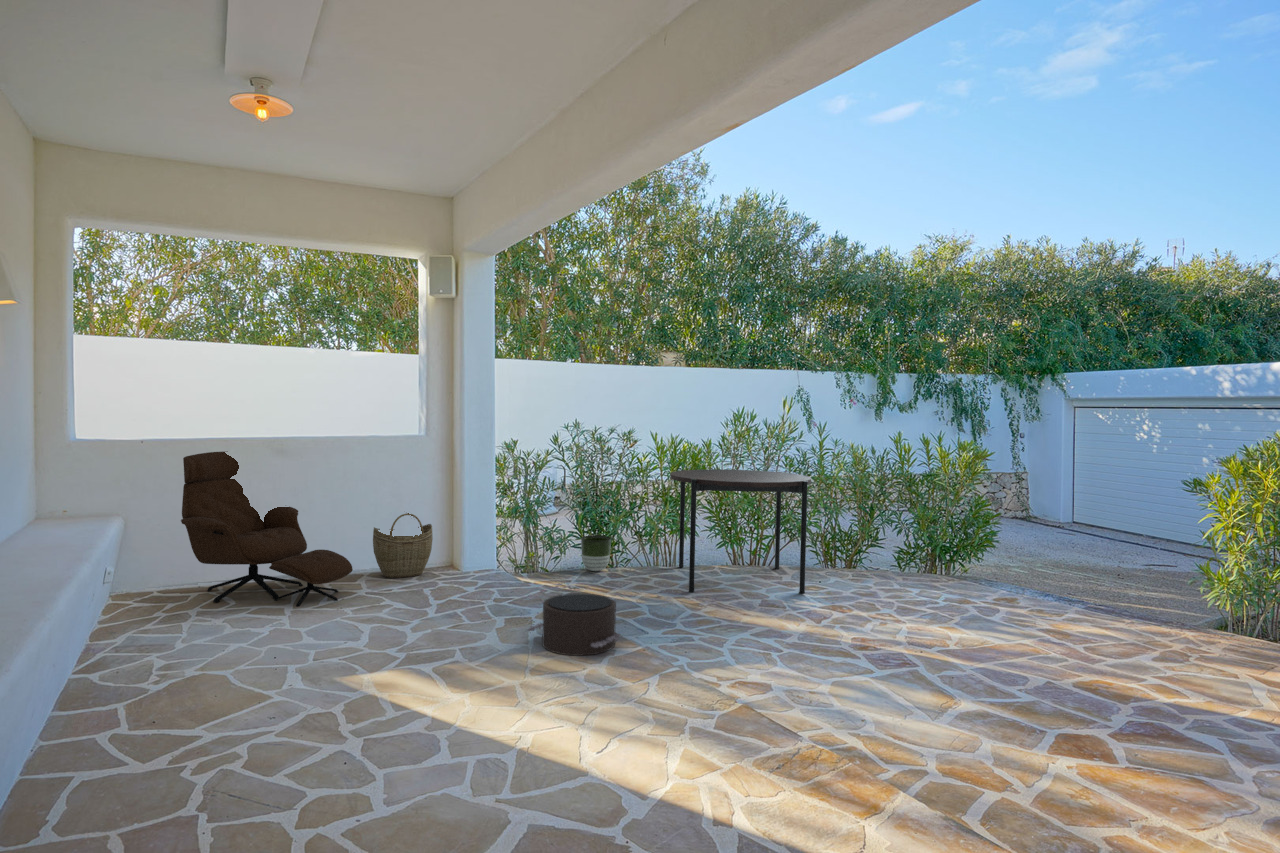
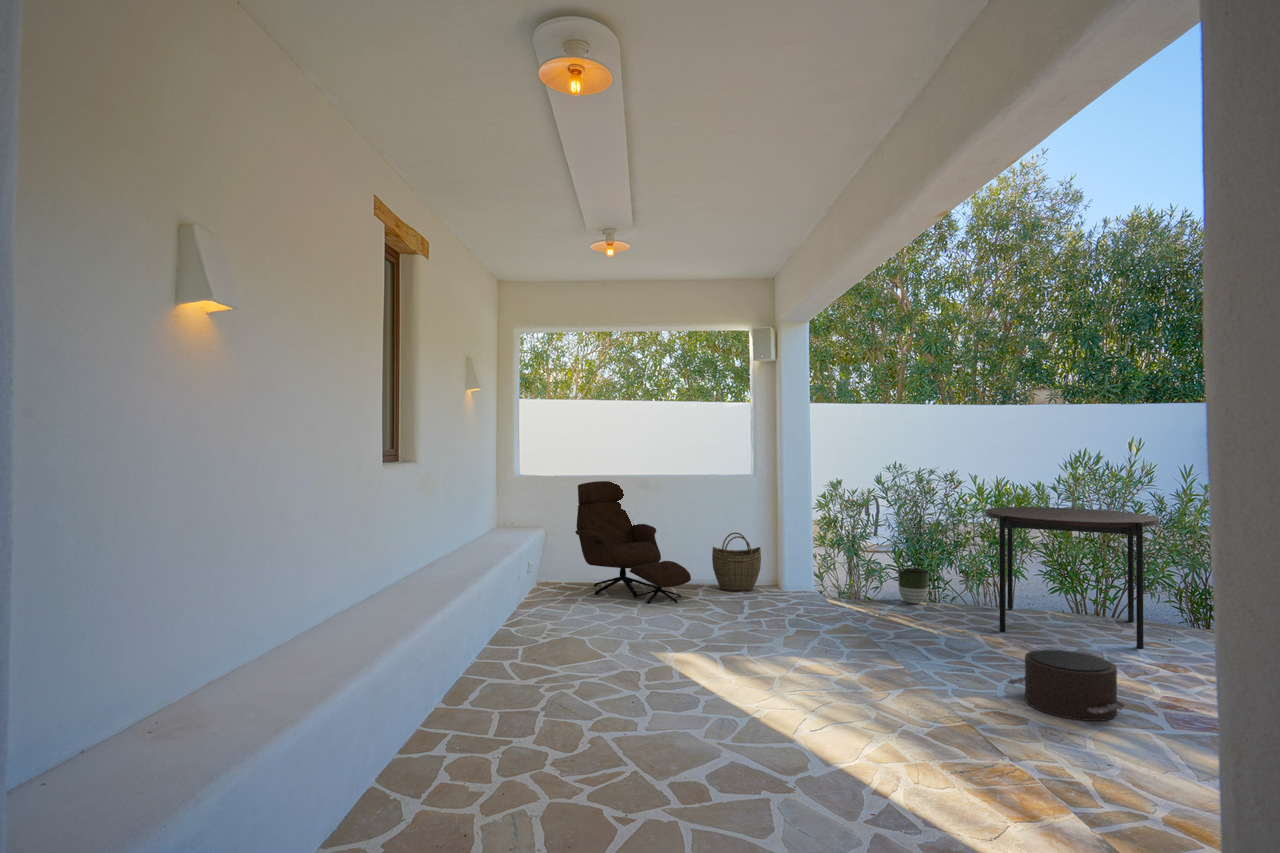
pouf: present [528,594,621,656] -> present [1007,650,1125,721]

